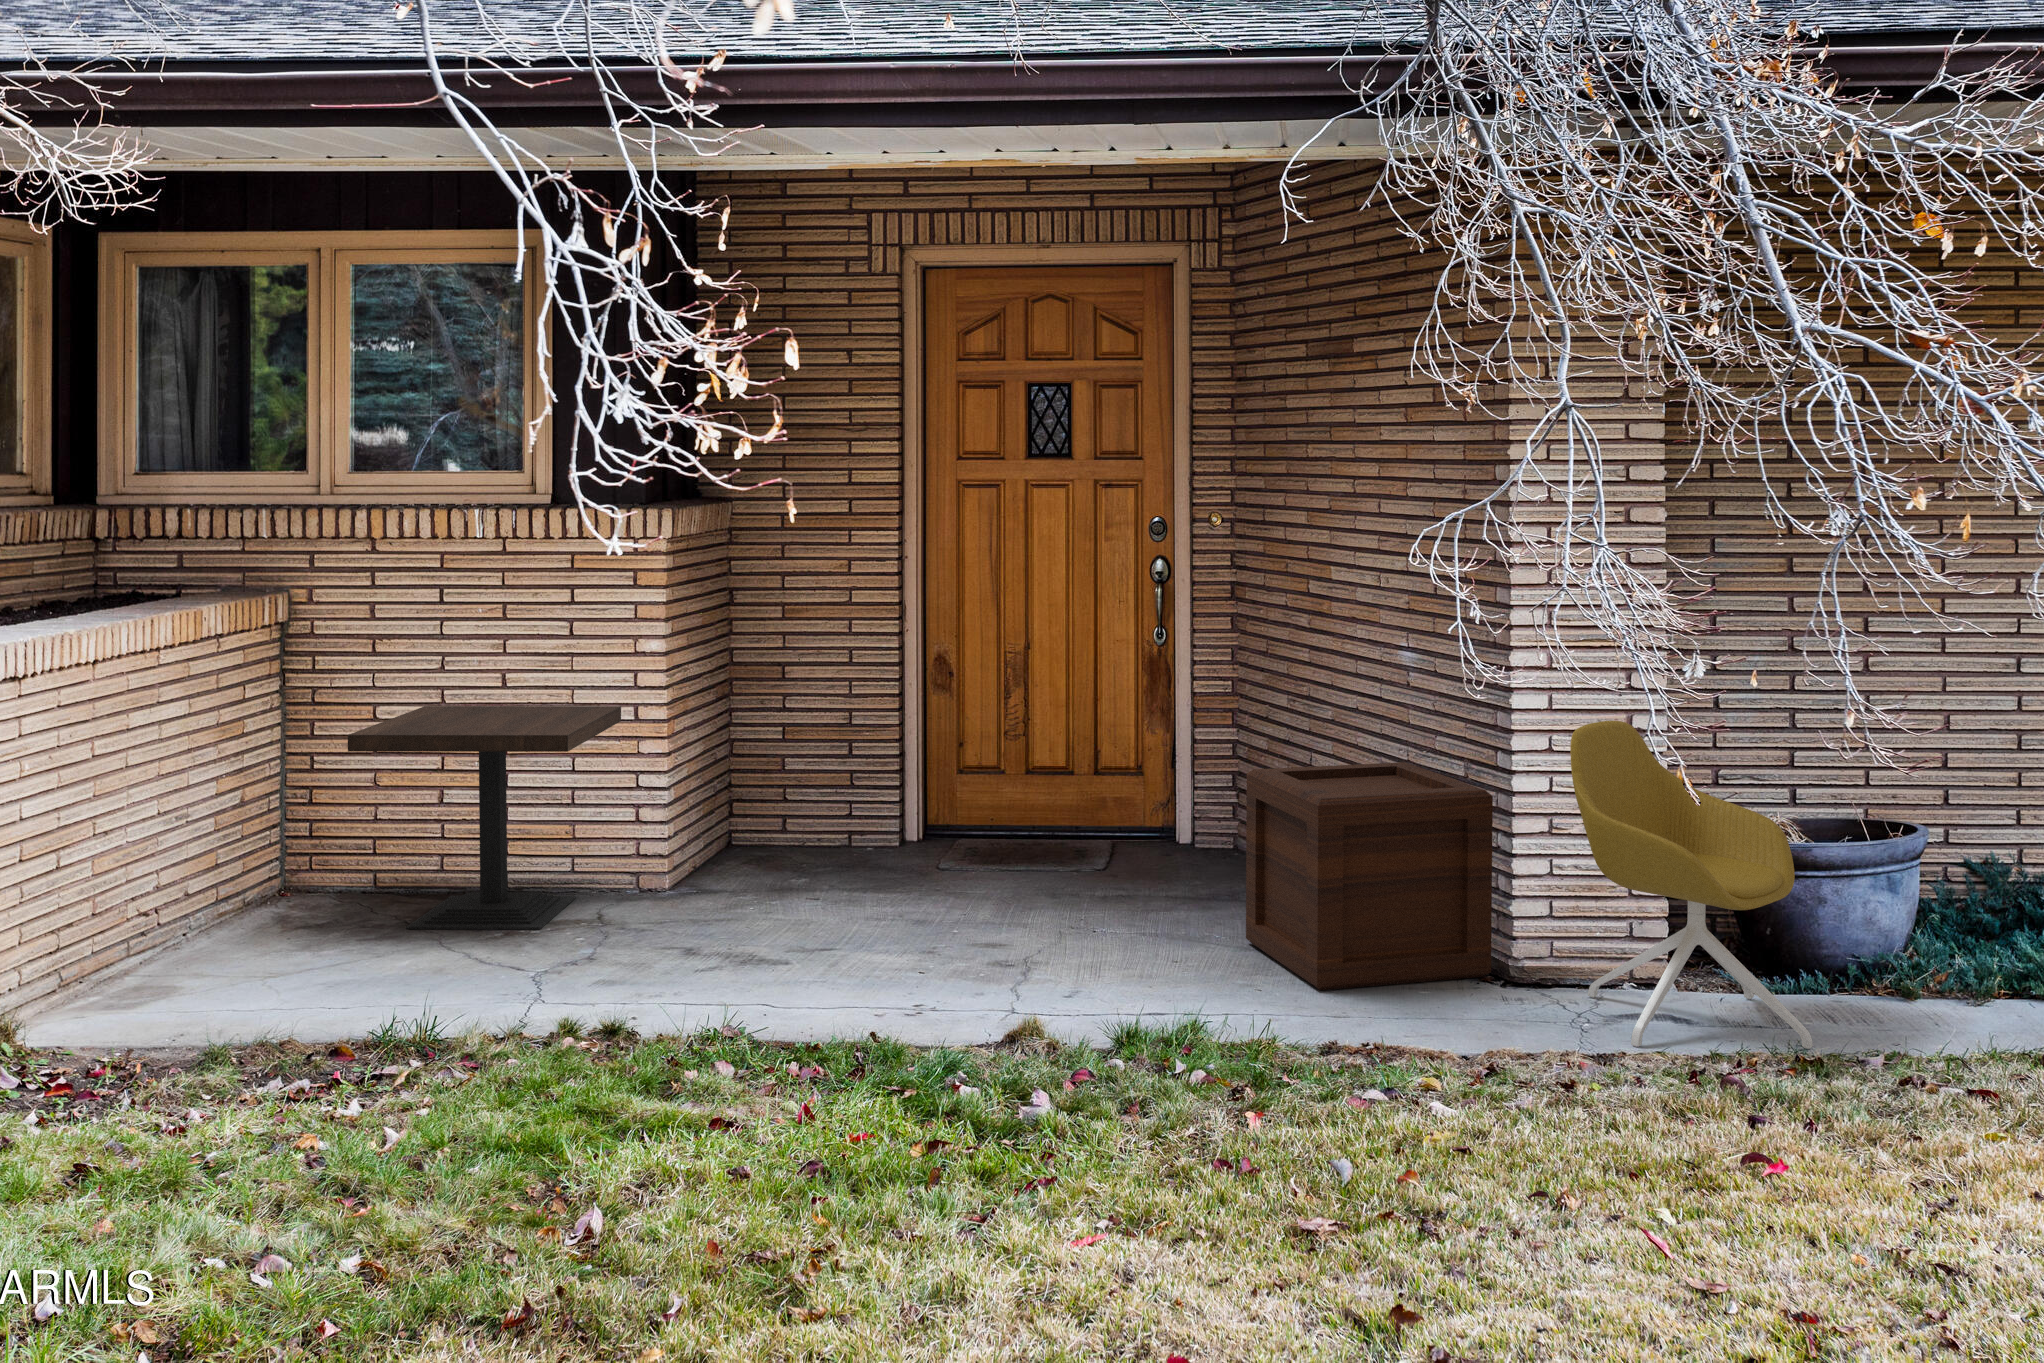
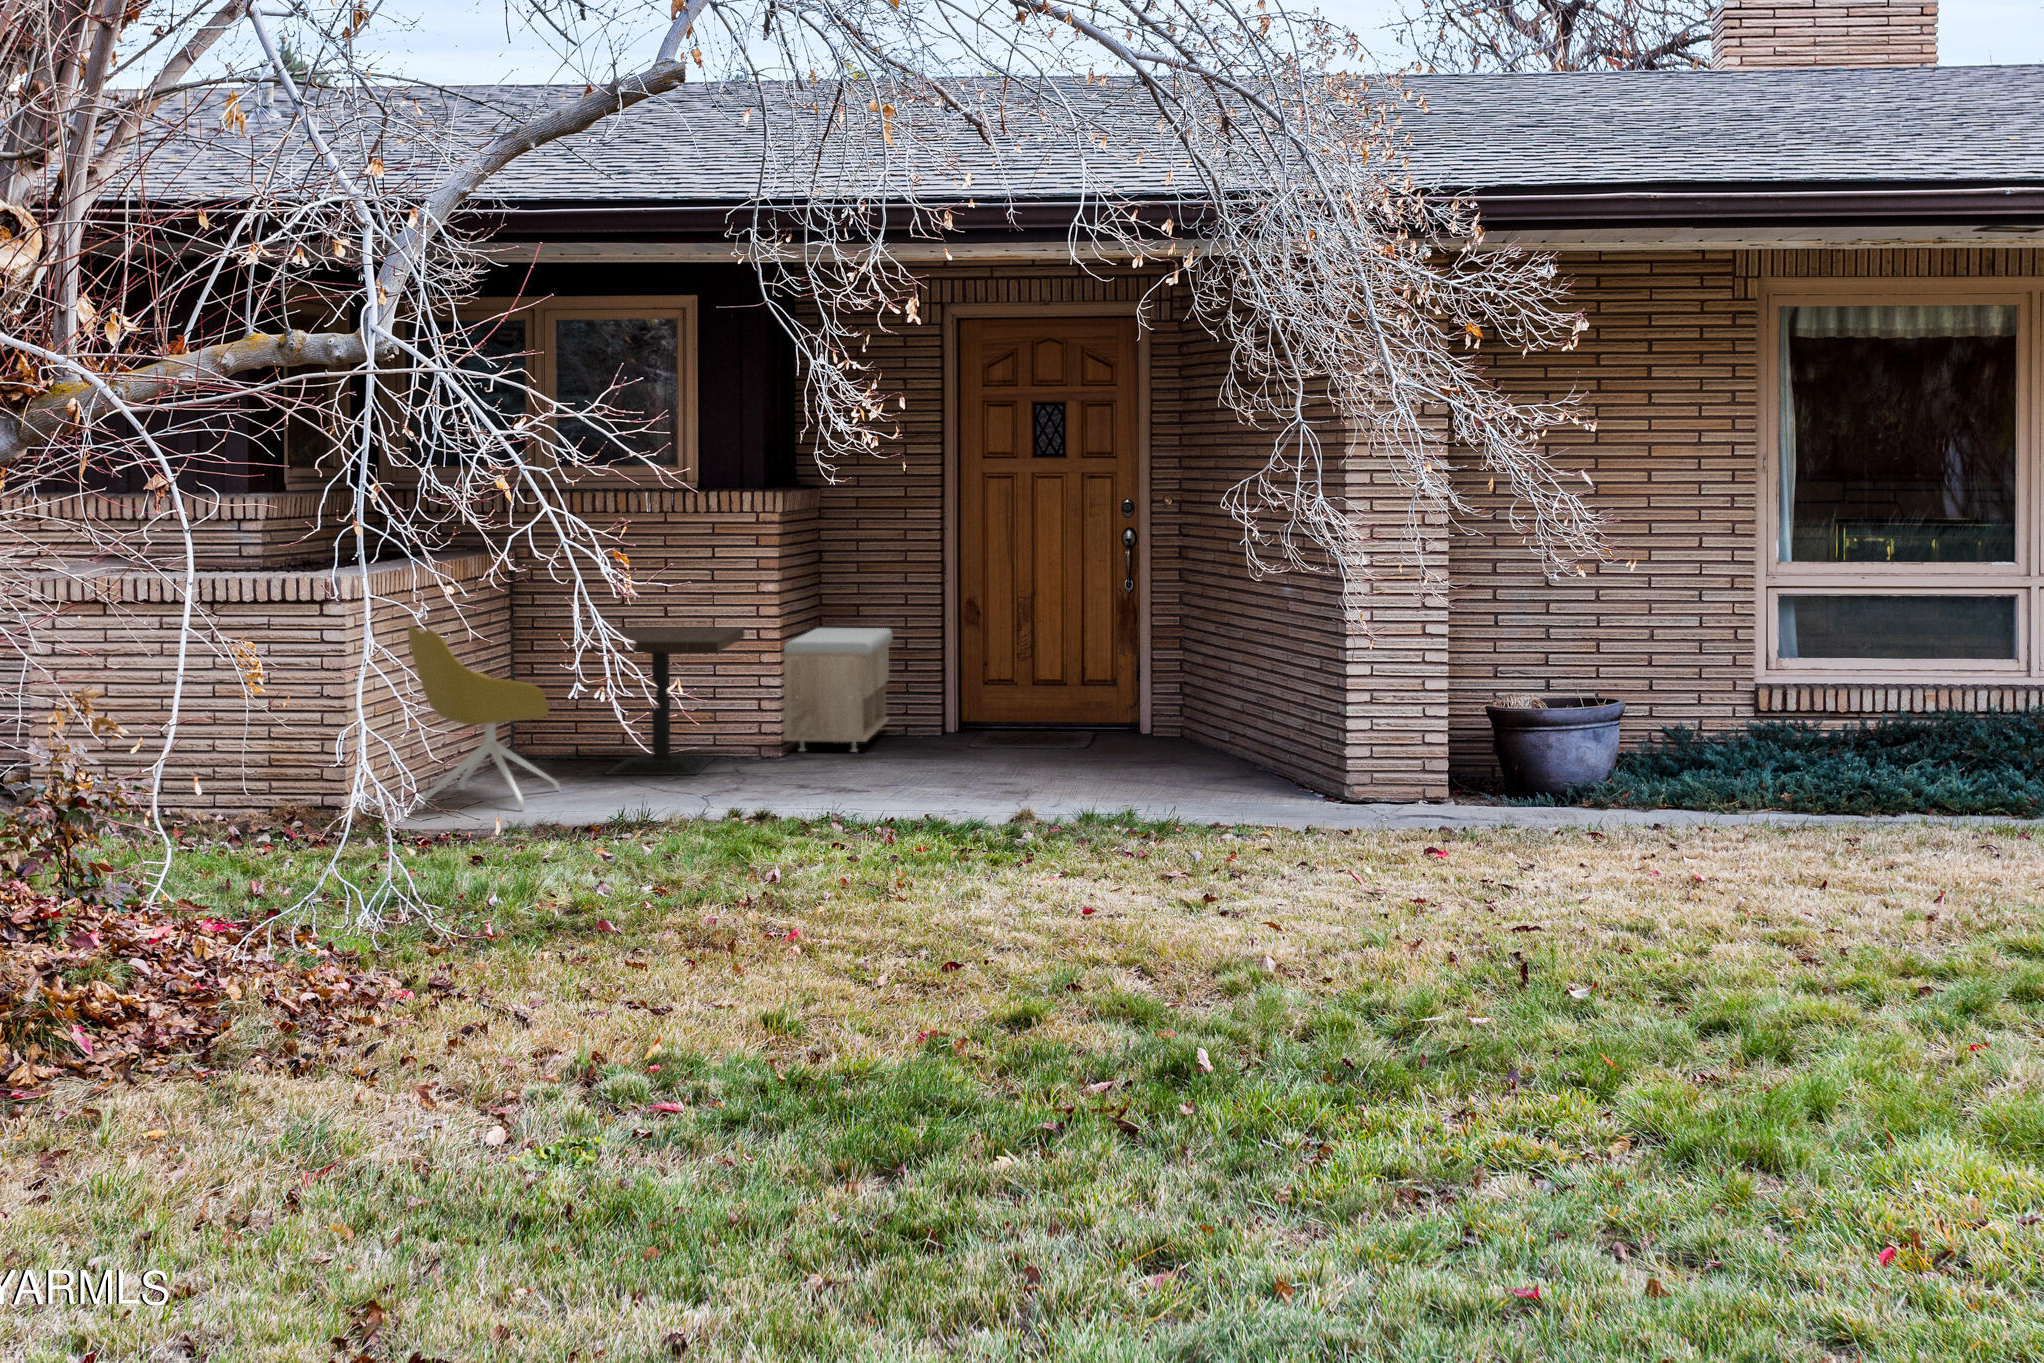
storage bench: none [679,700,840,884] -> present [784,628,892,752]
chair: present [1570,721,1813,1049] -> present [408,626,560,811]
wooden crate: present [1246,762,1493,990] -> none [1175,661,1334,803]

